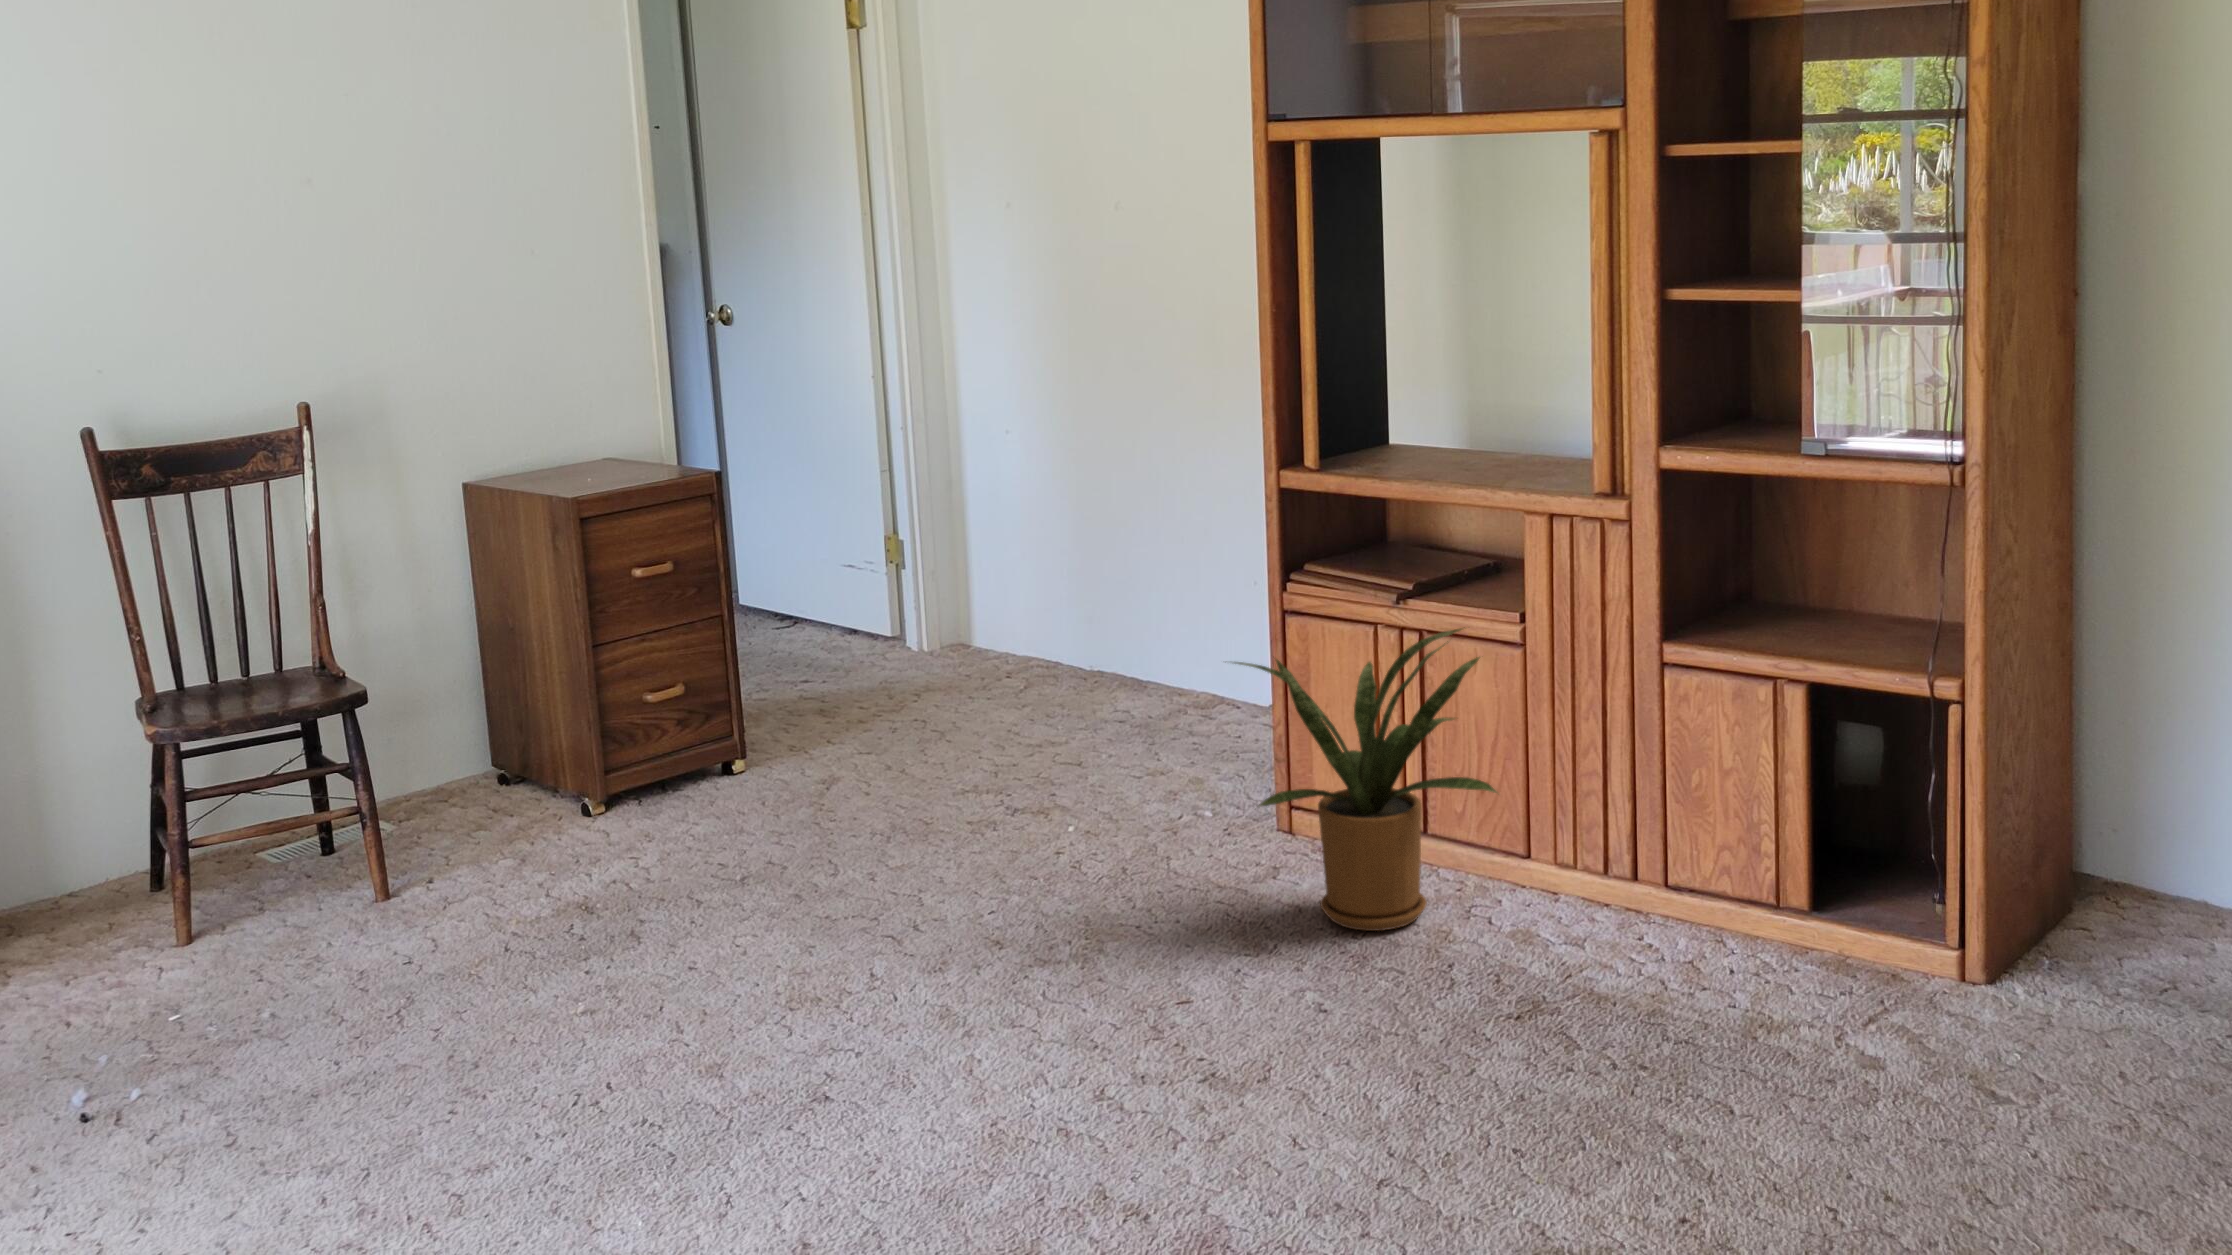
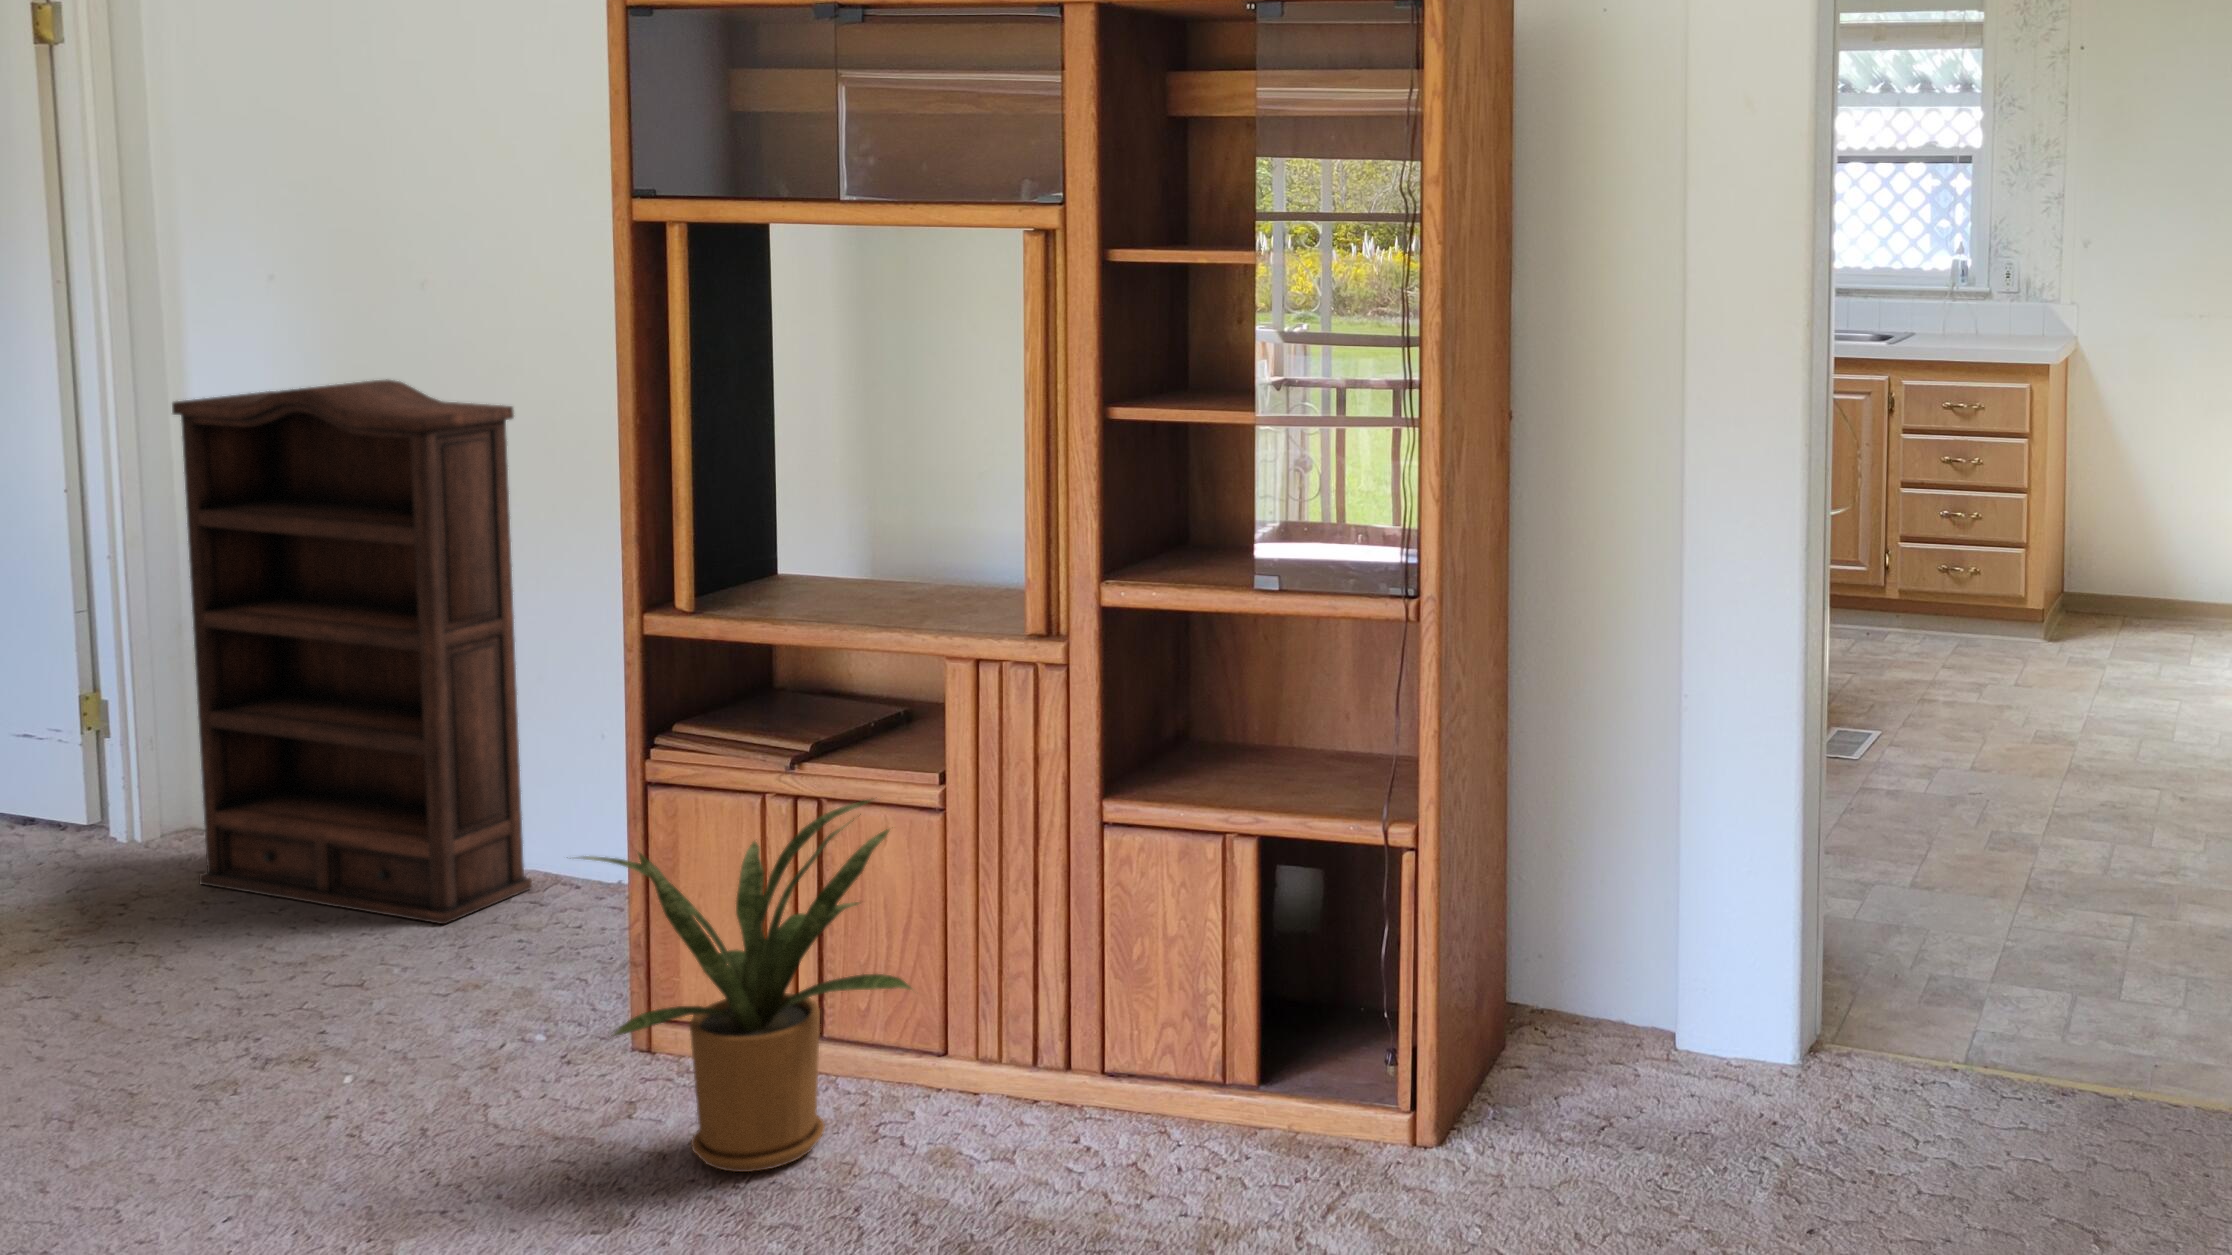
bookshelf: none [941,283,1204,725] -> present [172,379,532,924]

